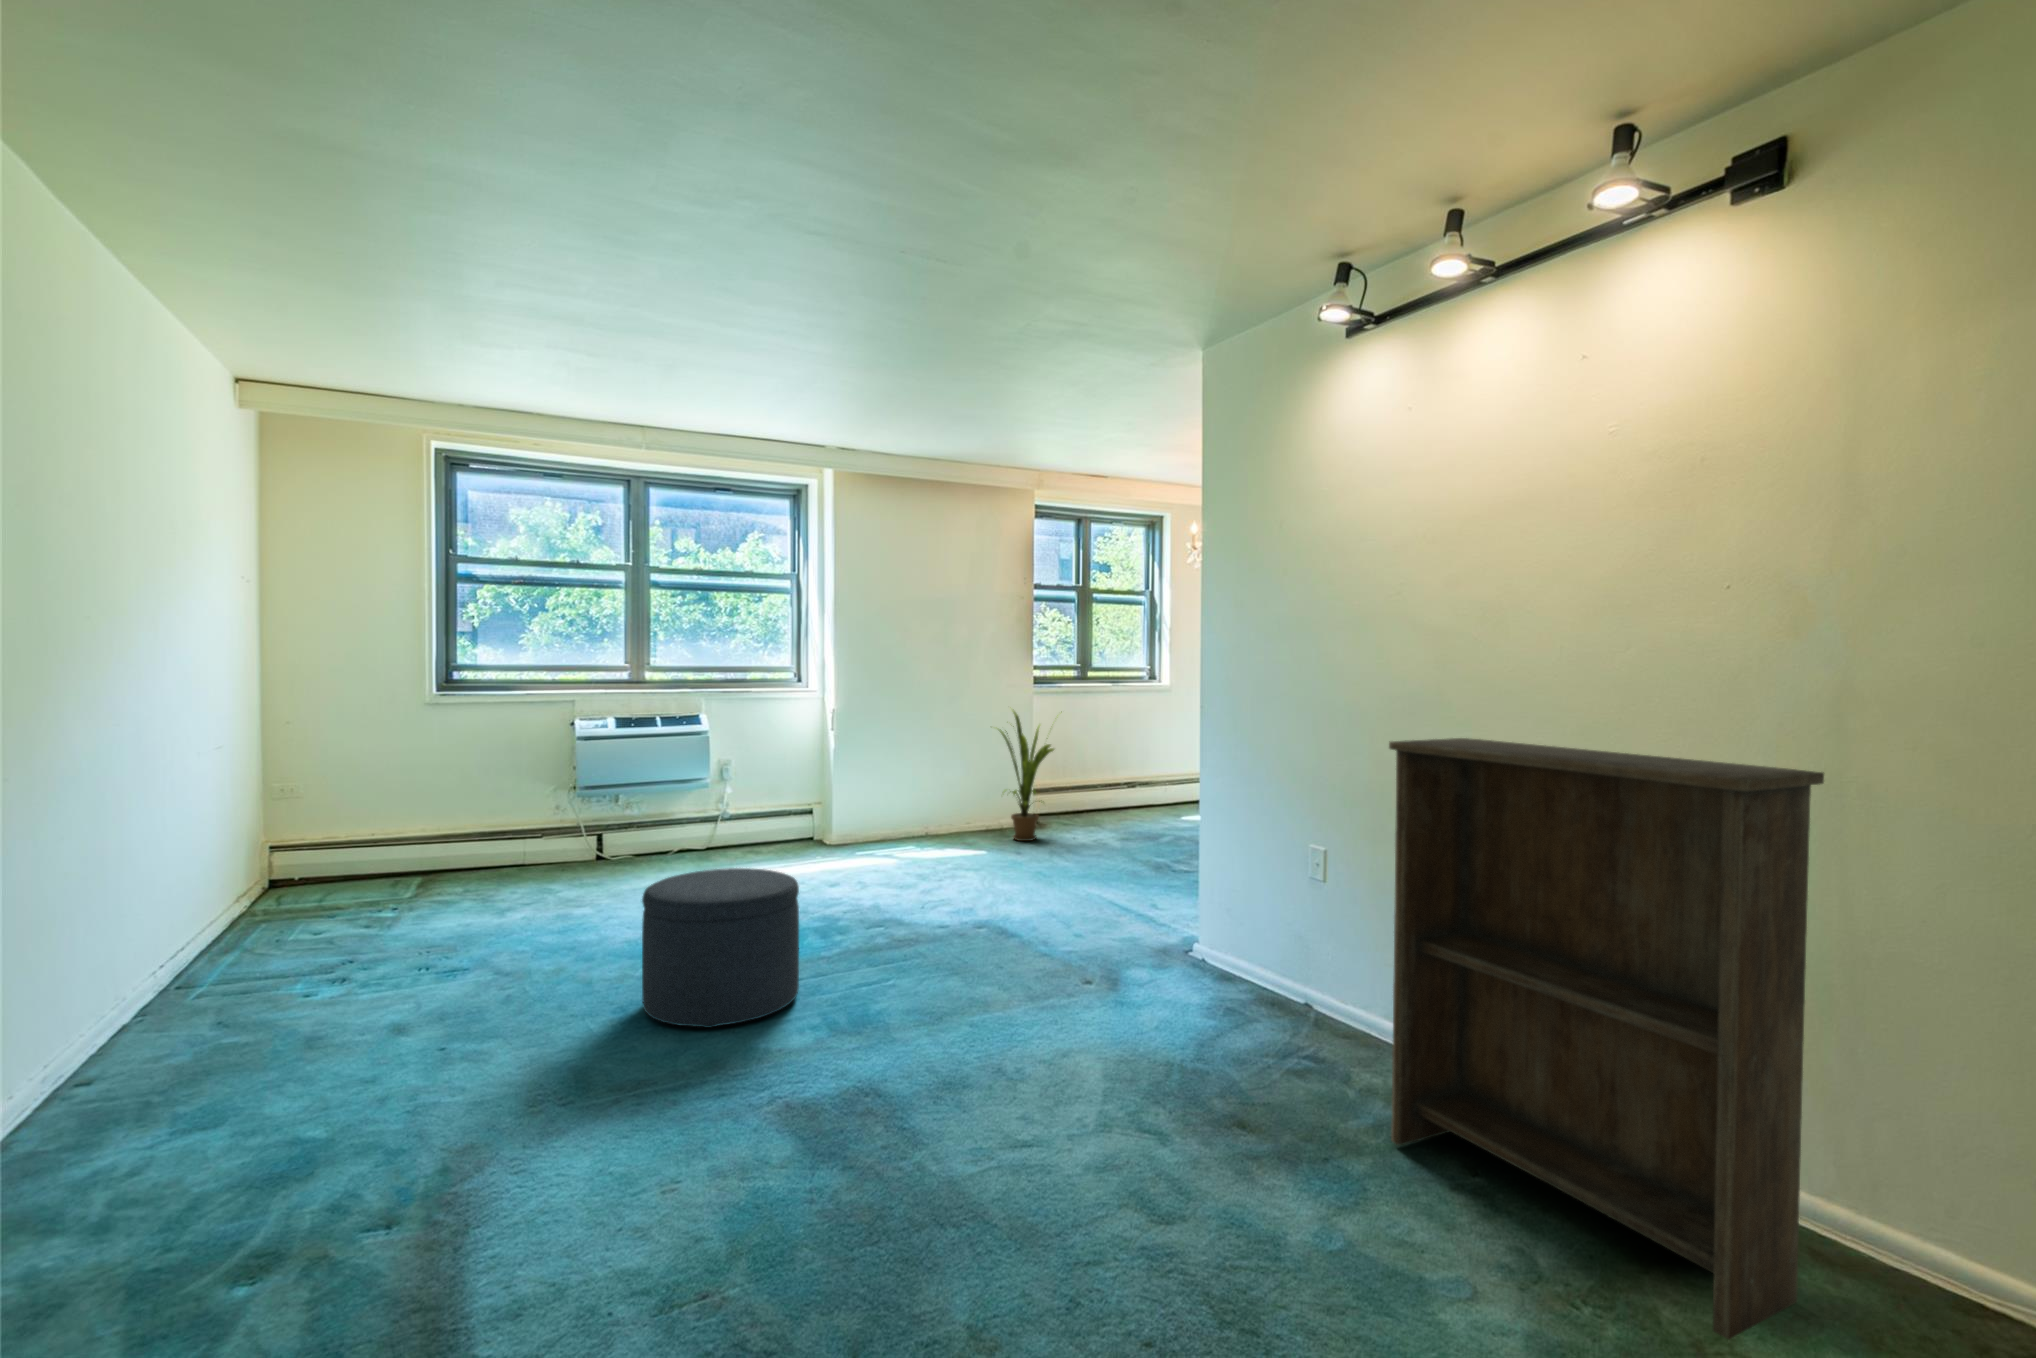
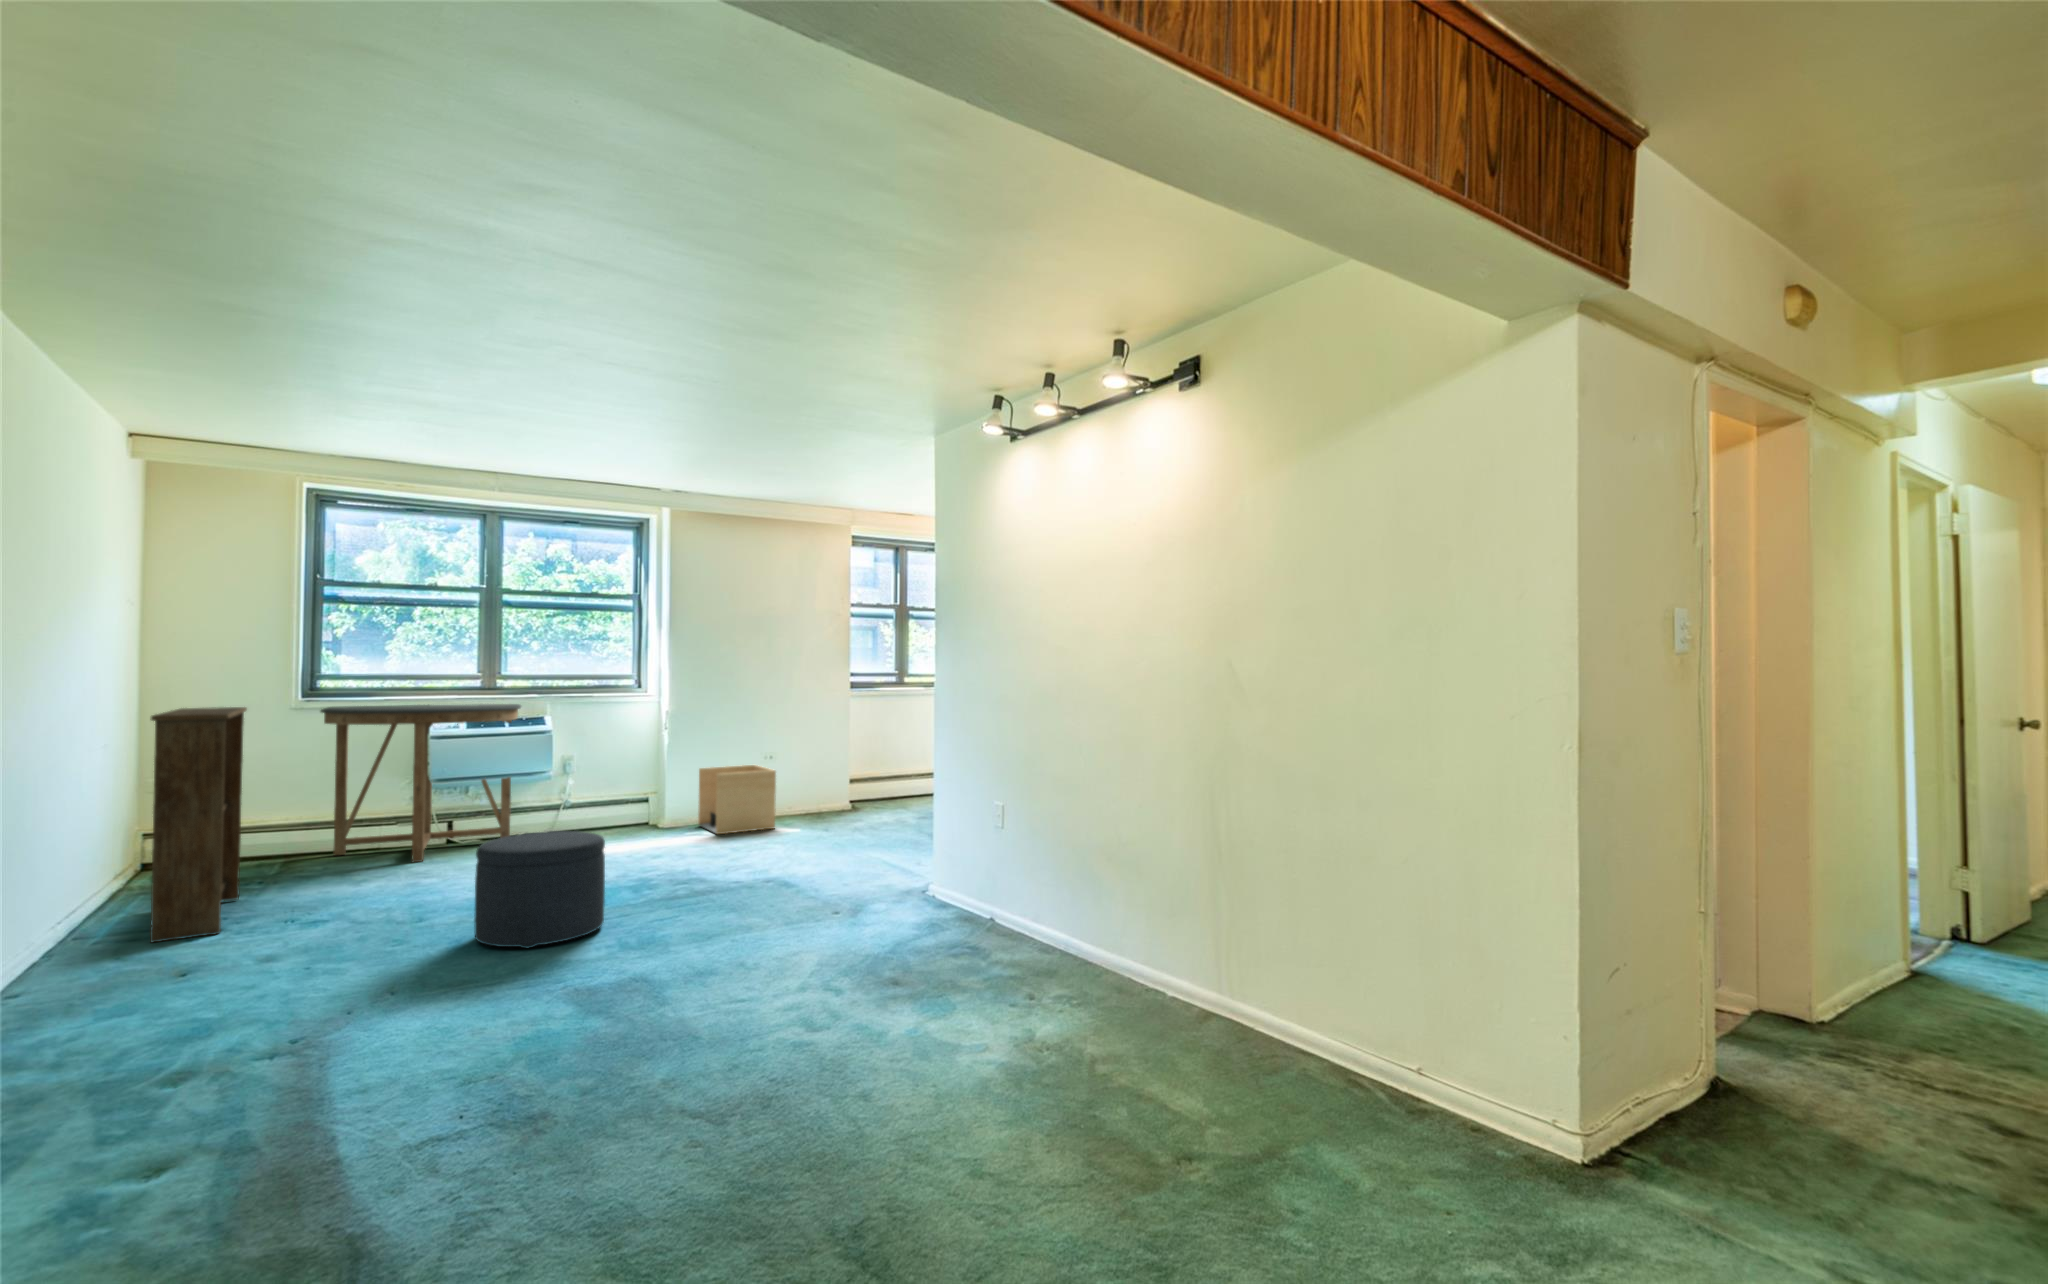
console table: none [454,700,673,885] -> present [321,704,521,862]
house plant: present [998,711,1054,841] -> none [804,707,869,821]
bookshelf: present [1389,738,1824,1339] -> present [150,707,247,942]
cardboard box: none [869,773,959,857] -> present [698,765,776,834]

